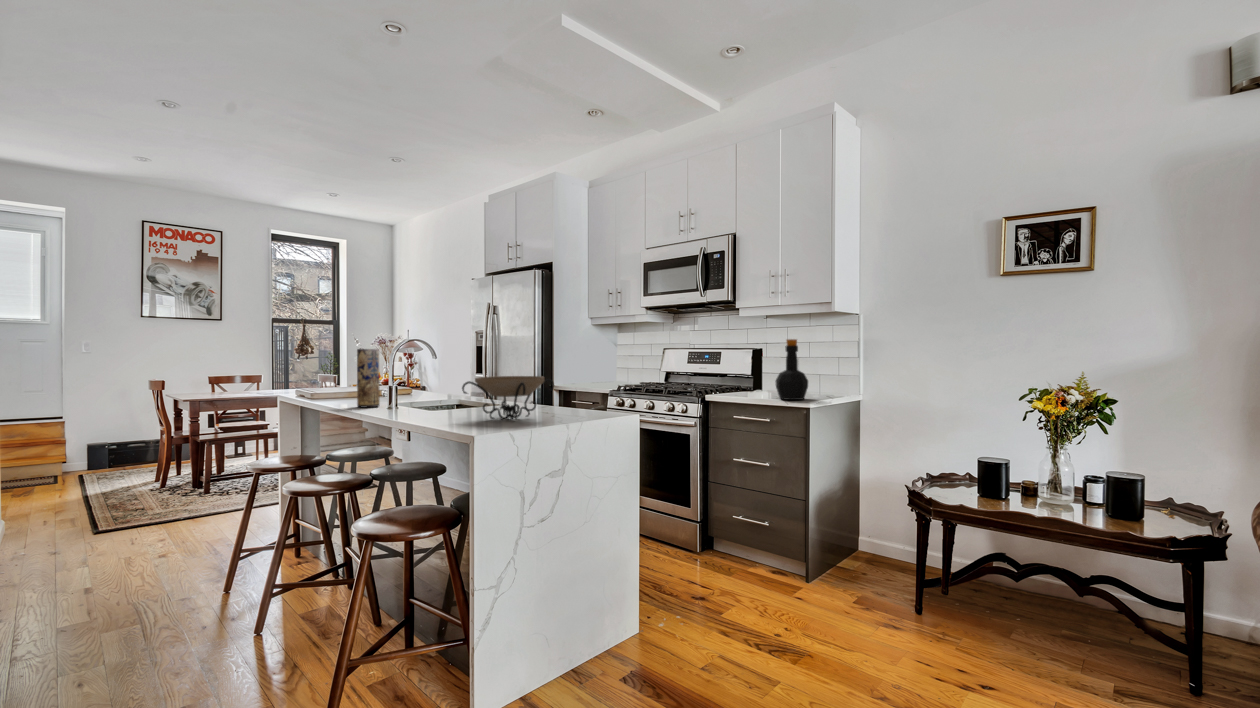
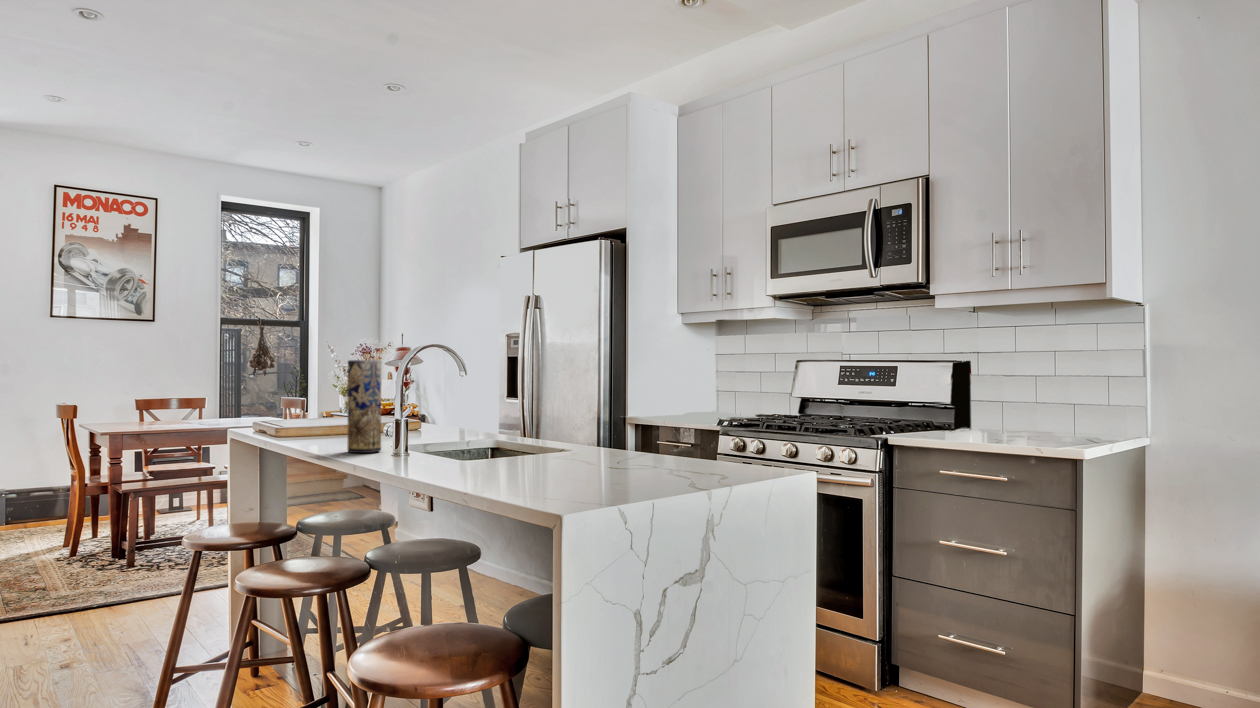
bottle: present [775,339,808,400] -> none [1009,345,1068,446]
decorative bowl: present [462,376,554,419] -> none [520,405,667,479]

